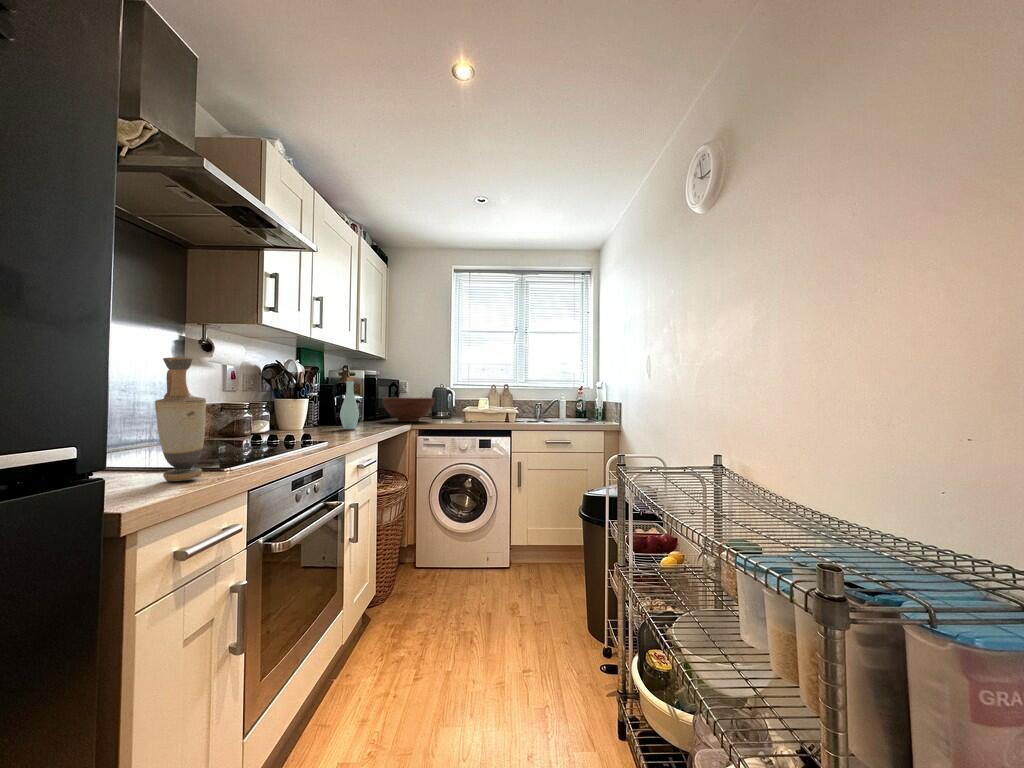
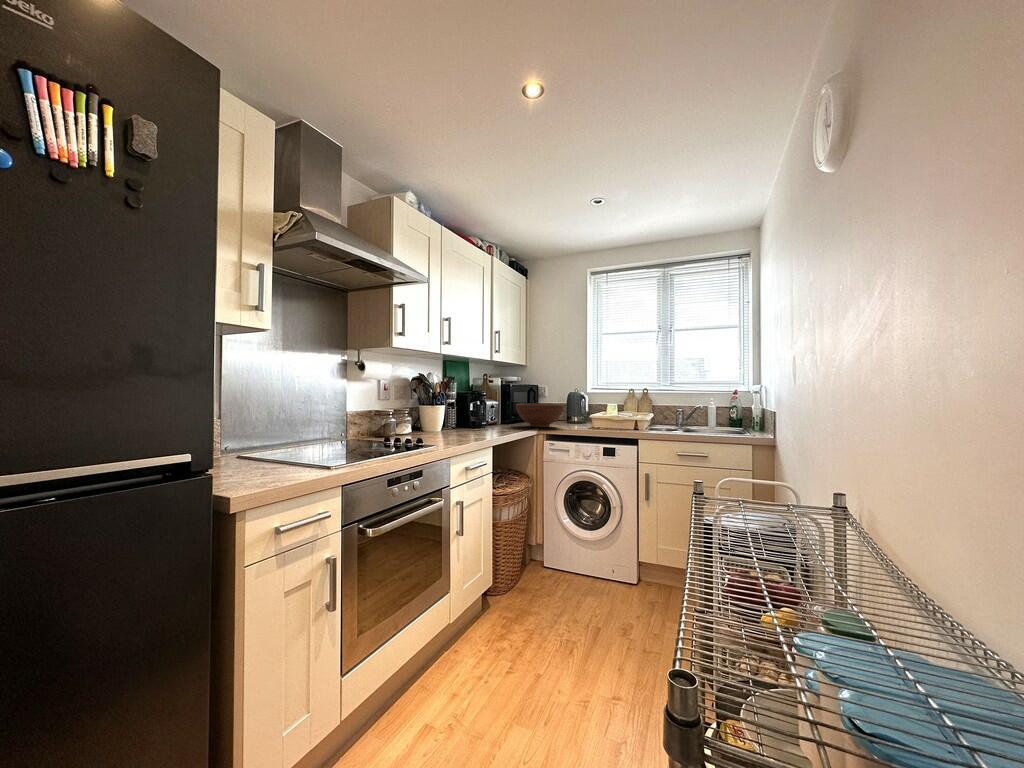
vase: present [155,357,206,482] -> none [274,383,308,475]
bottle: present [340,377,359,429] -> none [467,387,484,434]

